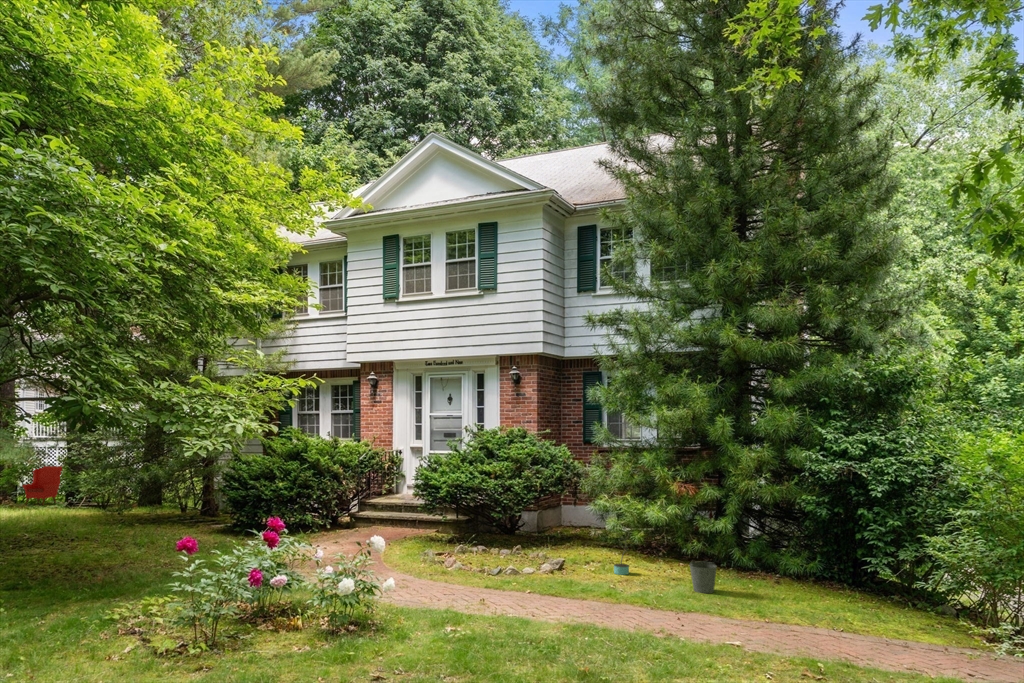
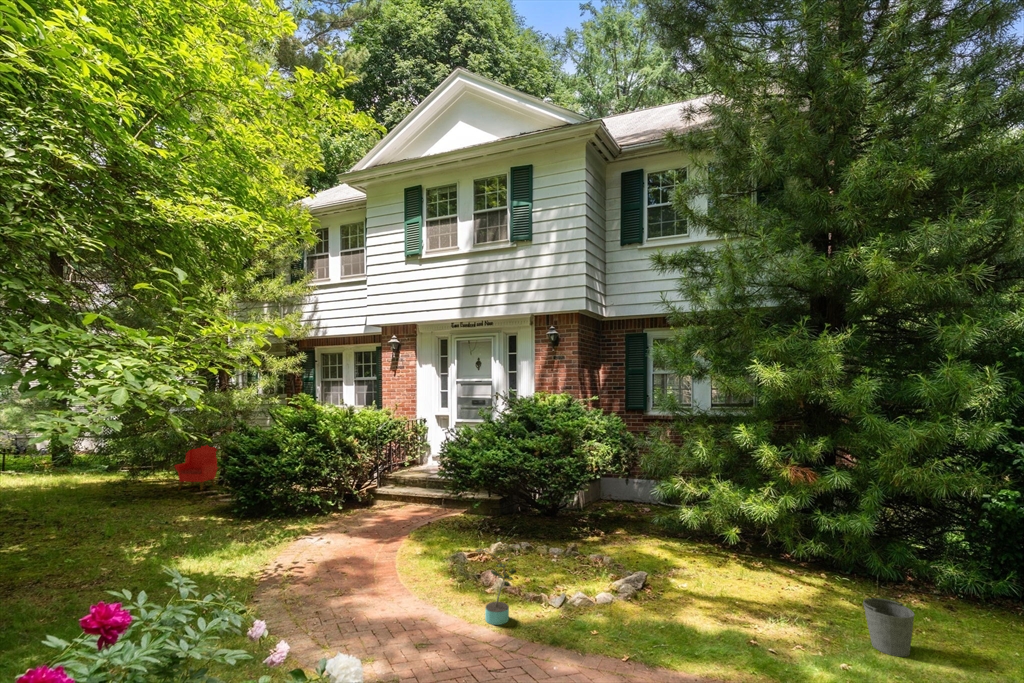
armchair: present [22,466,62,505] -> present [175,445,218,490]
potted plant: present [609,529,634,575] -> present [476,538,516,625]

